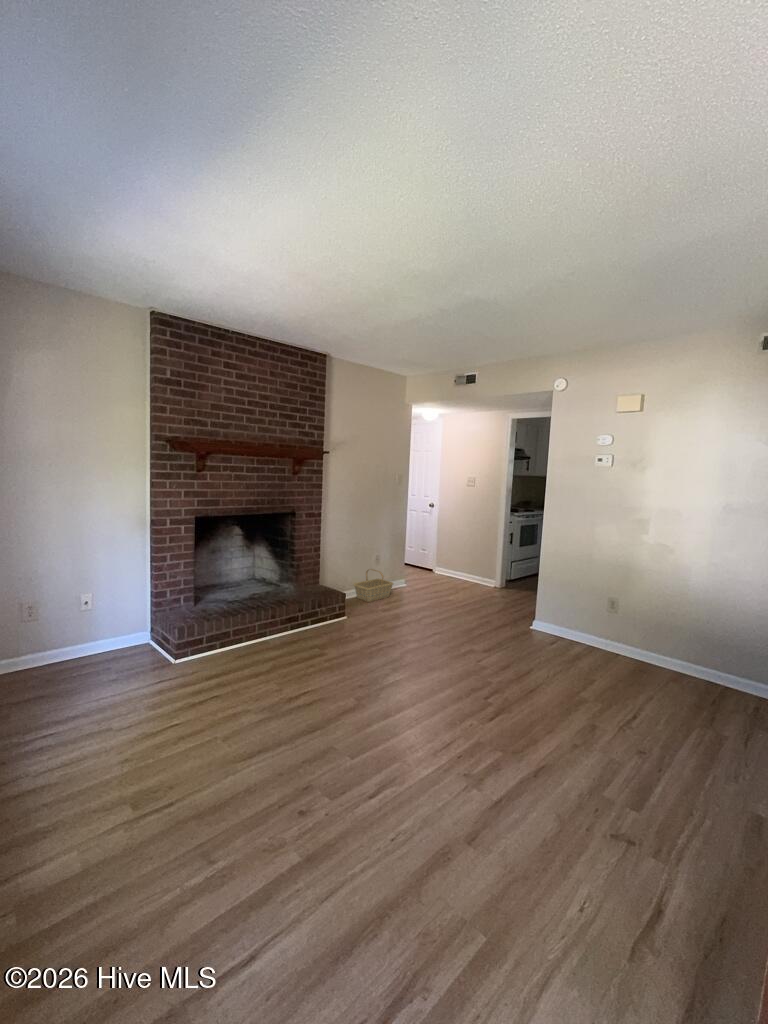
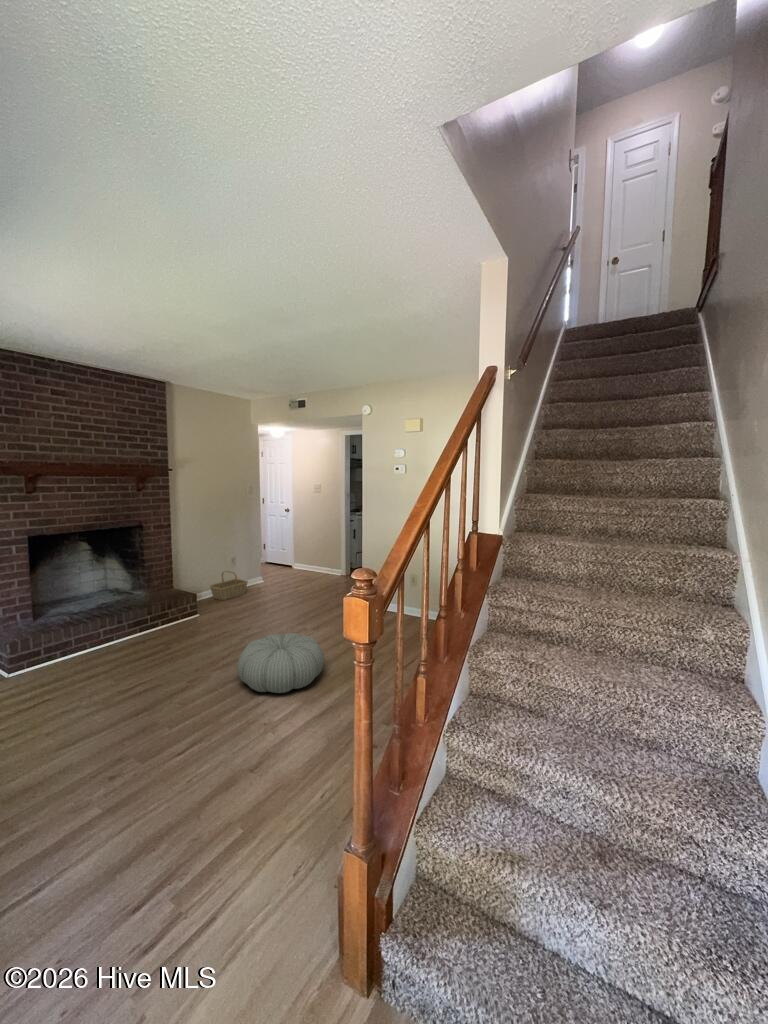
pouf: none [418,655,523,734] -> present [238,633,324,693]

